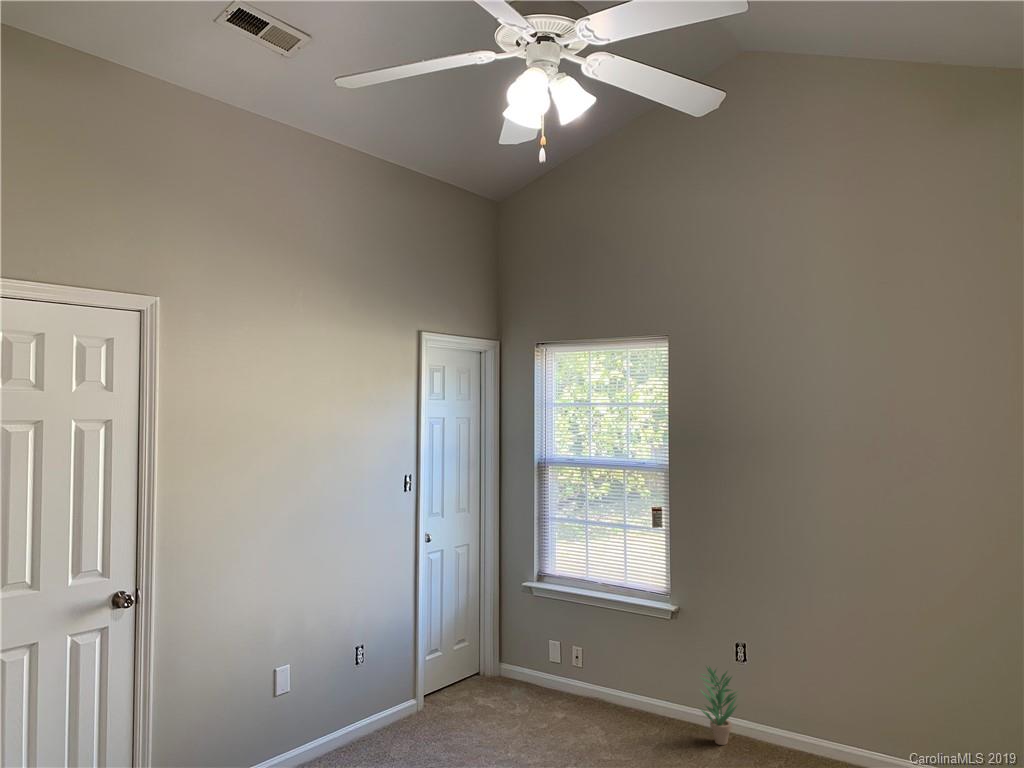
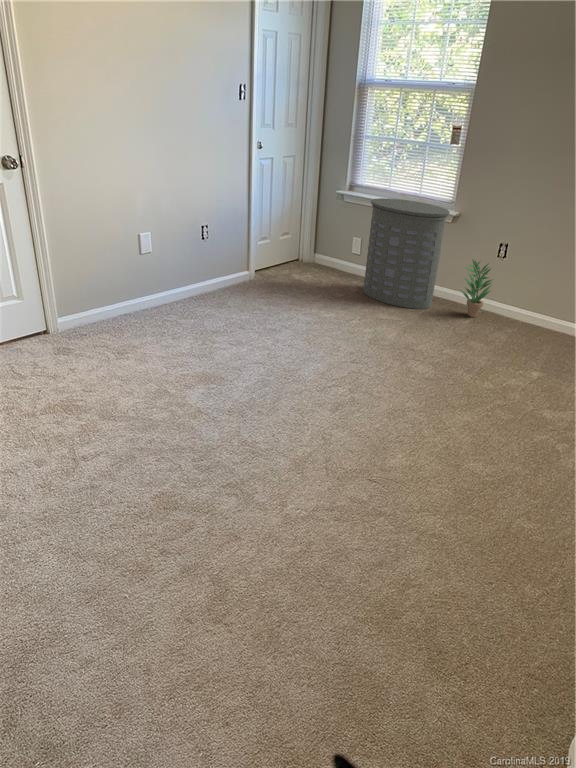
laundry hamper: none [568,592,667,738] -> present [363,198,450,309]

